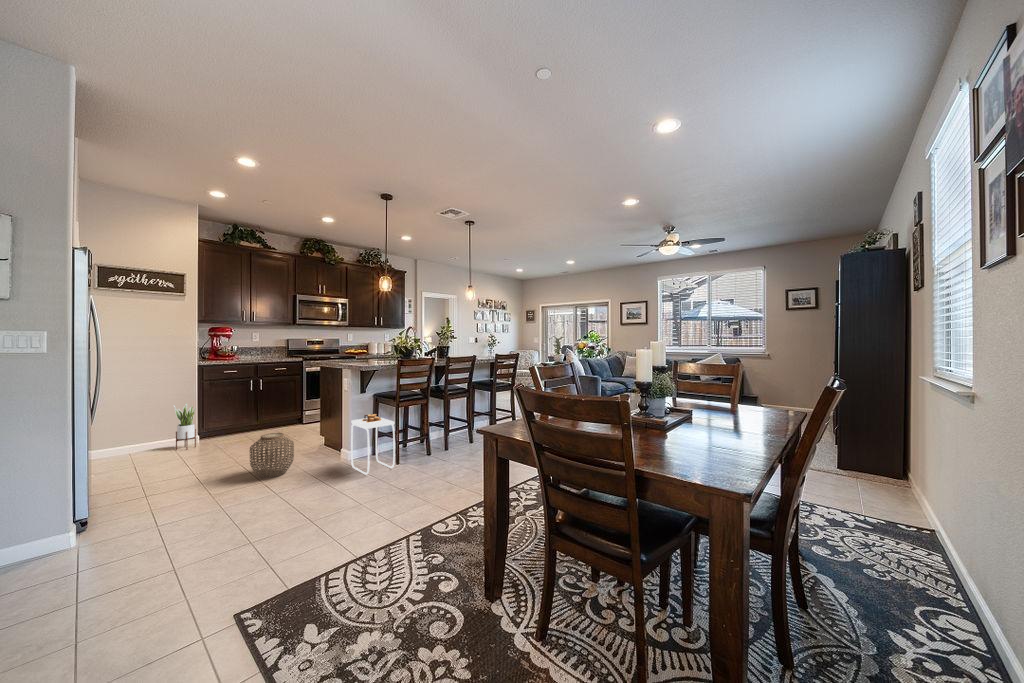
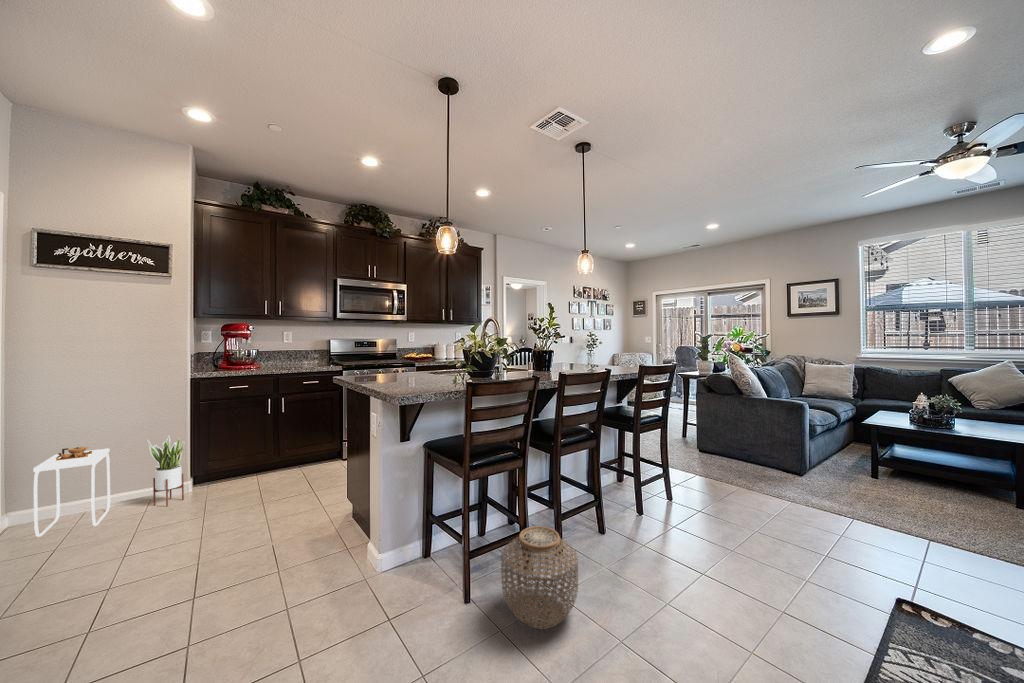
side table: present [351,414,395,474] -> present [33,447,110,537]
woven basket: present [250,433,294,477] -> present [501,526,578,629]

